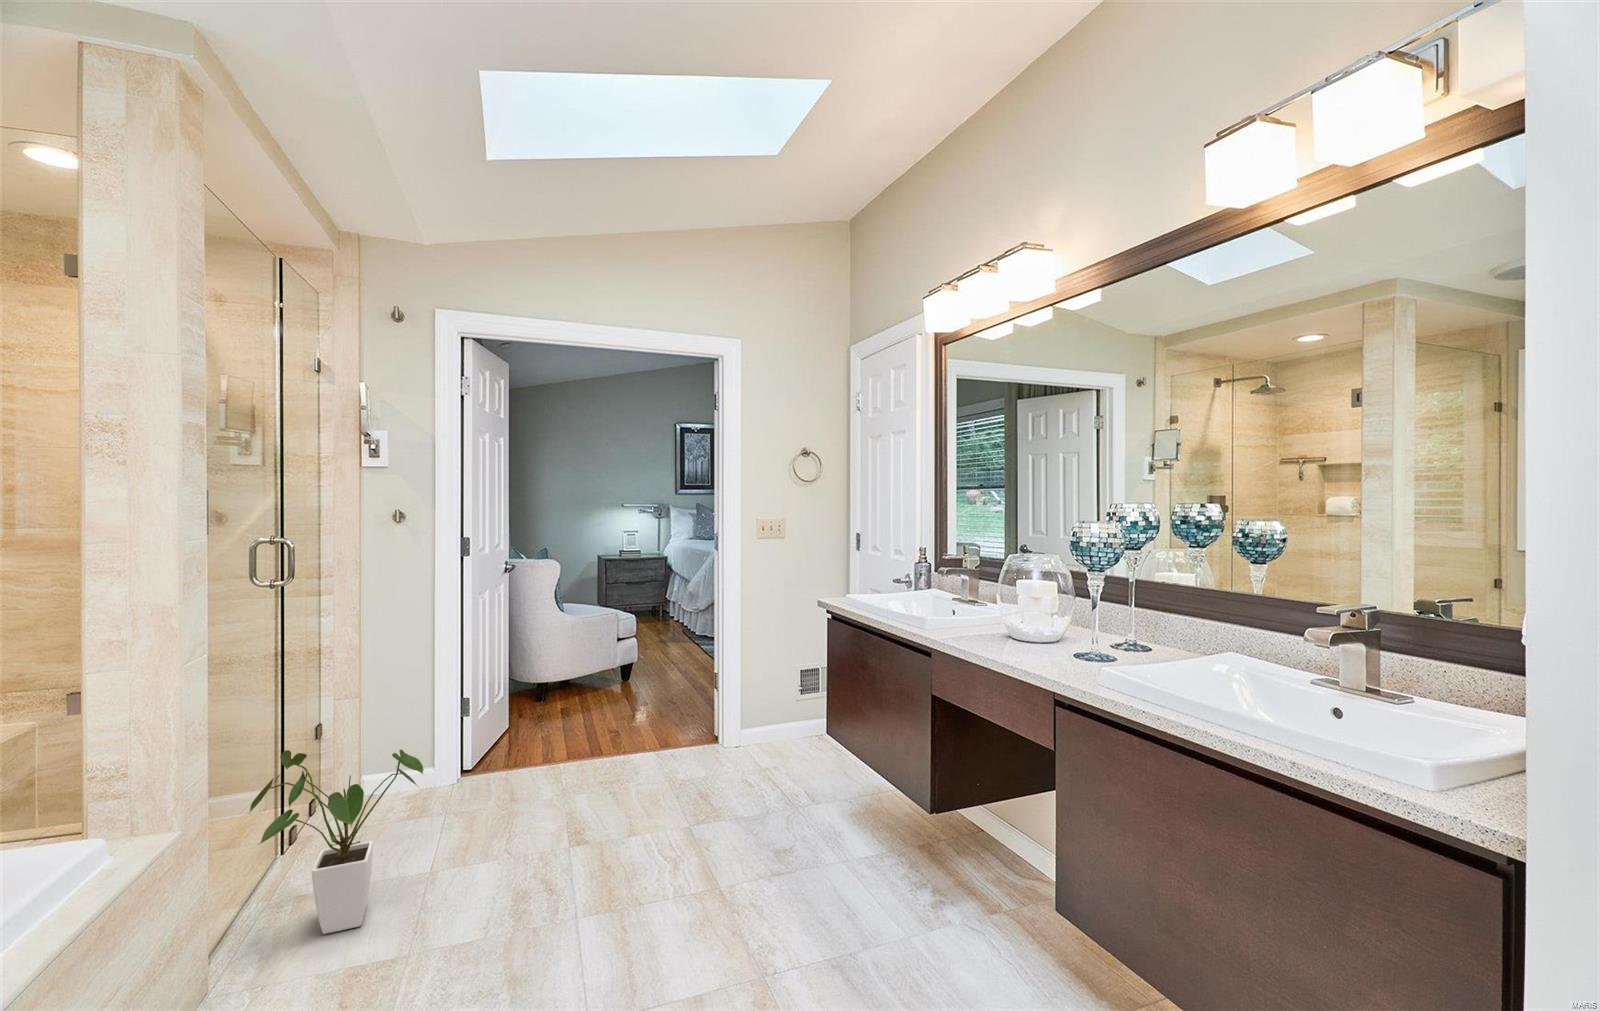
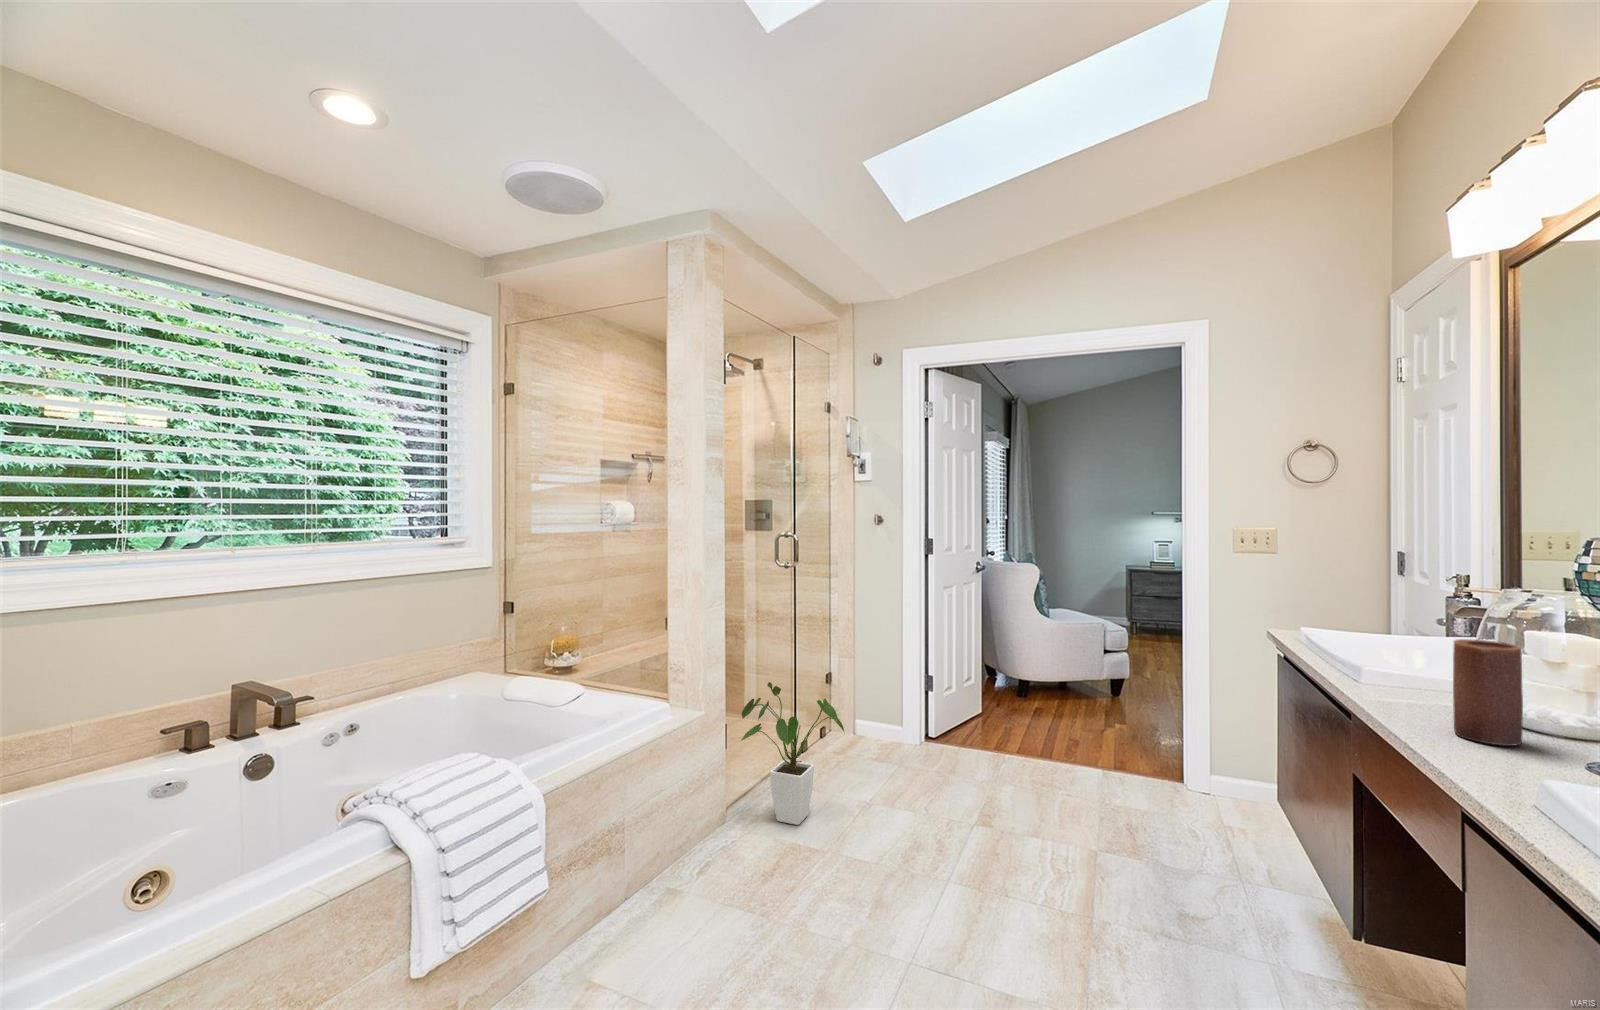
candle: none [997,588,1027,650] -> present [1453,639,1523,746]

